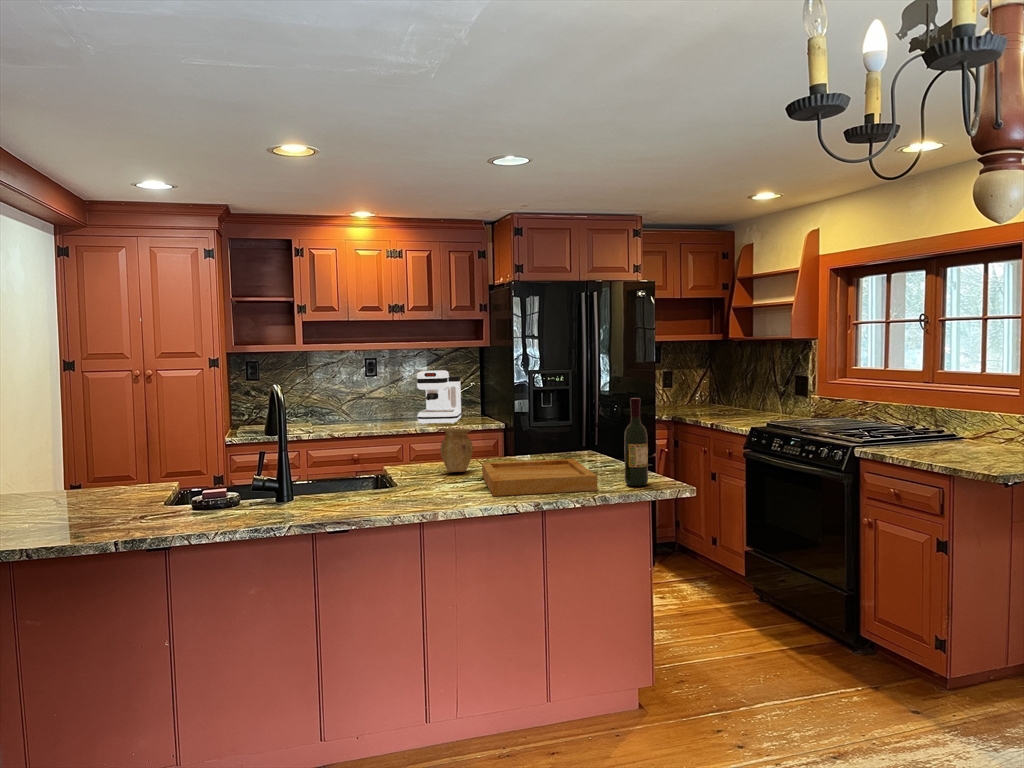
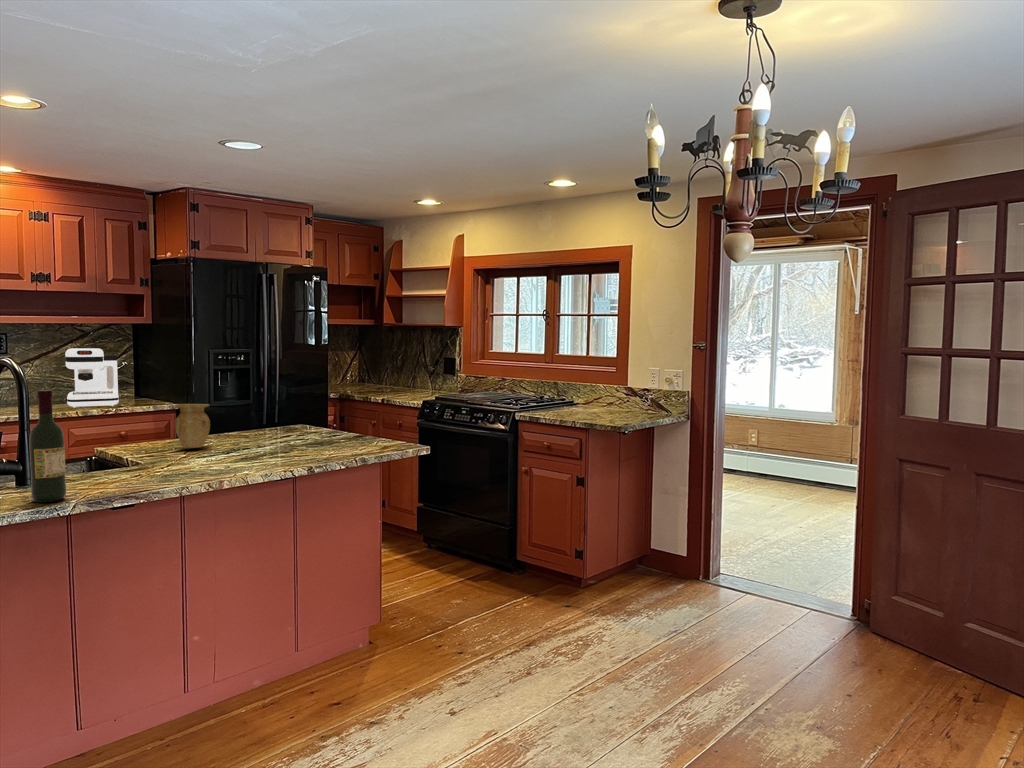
wine bottle: present [624,398,648,486] -> present [30,390,66,502]
tray: present [482,459,597,496] -> none [226,429,354,464]

